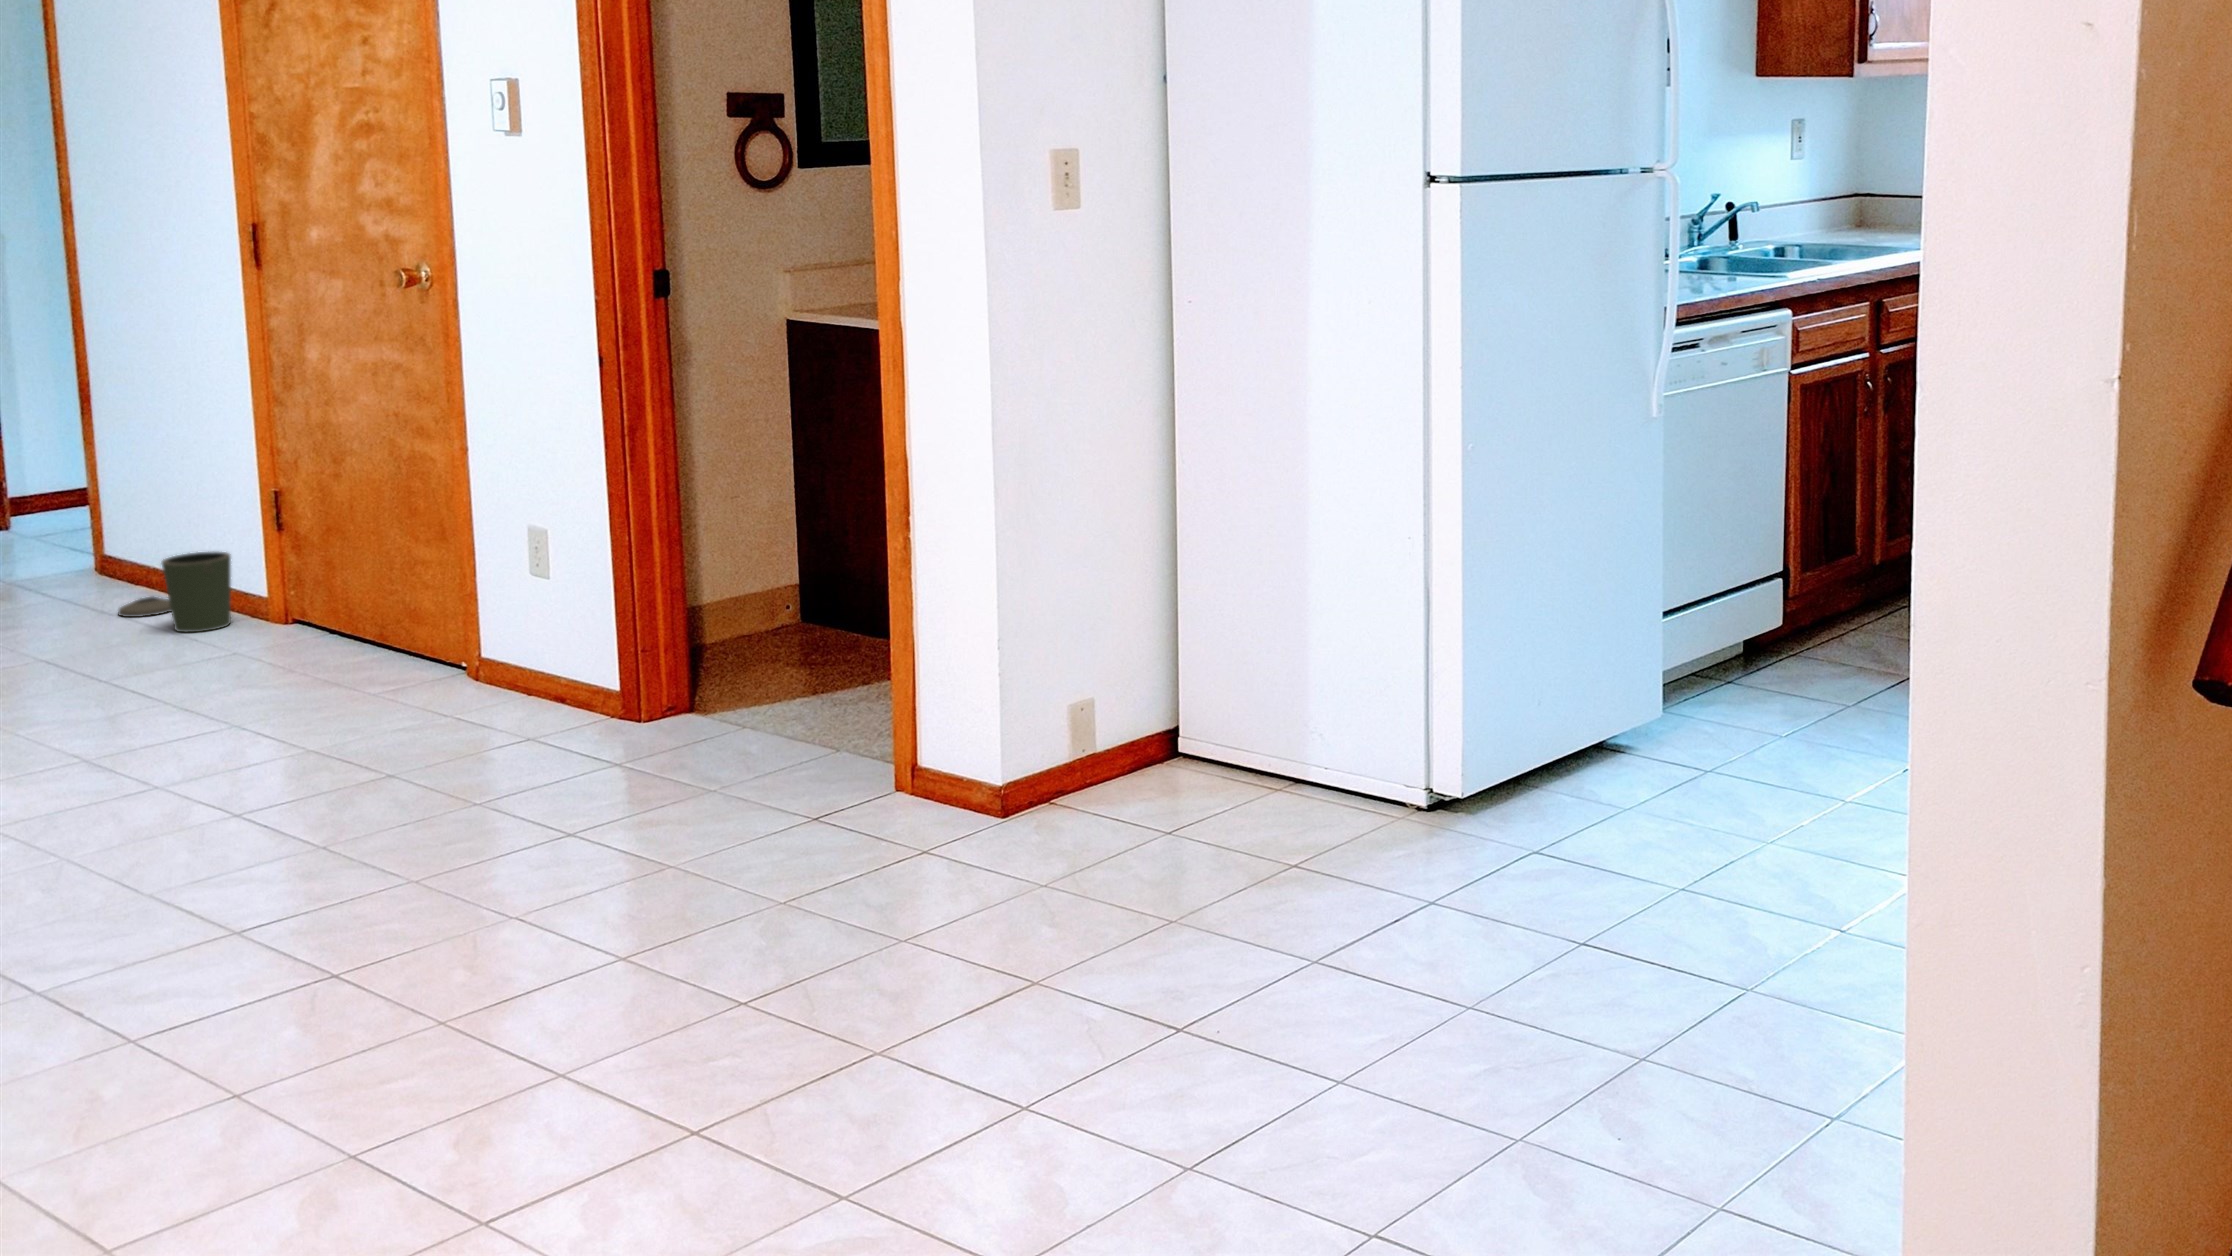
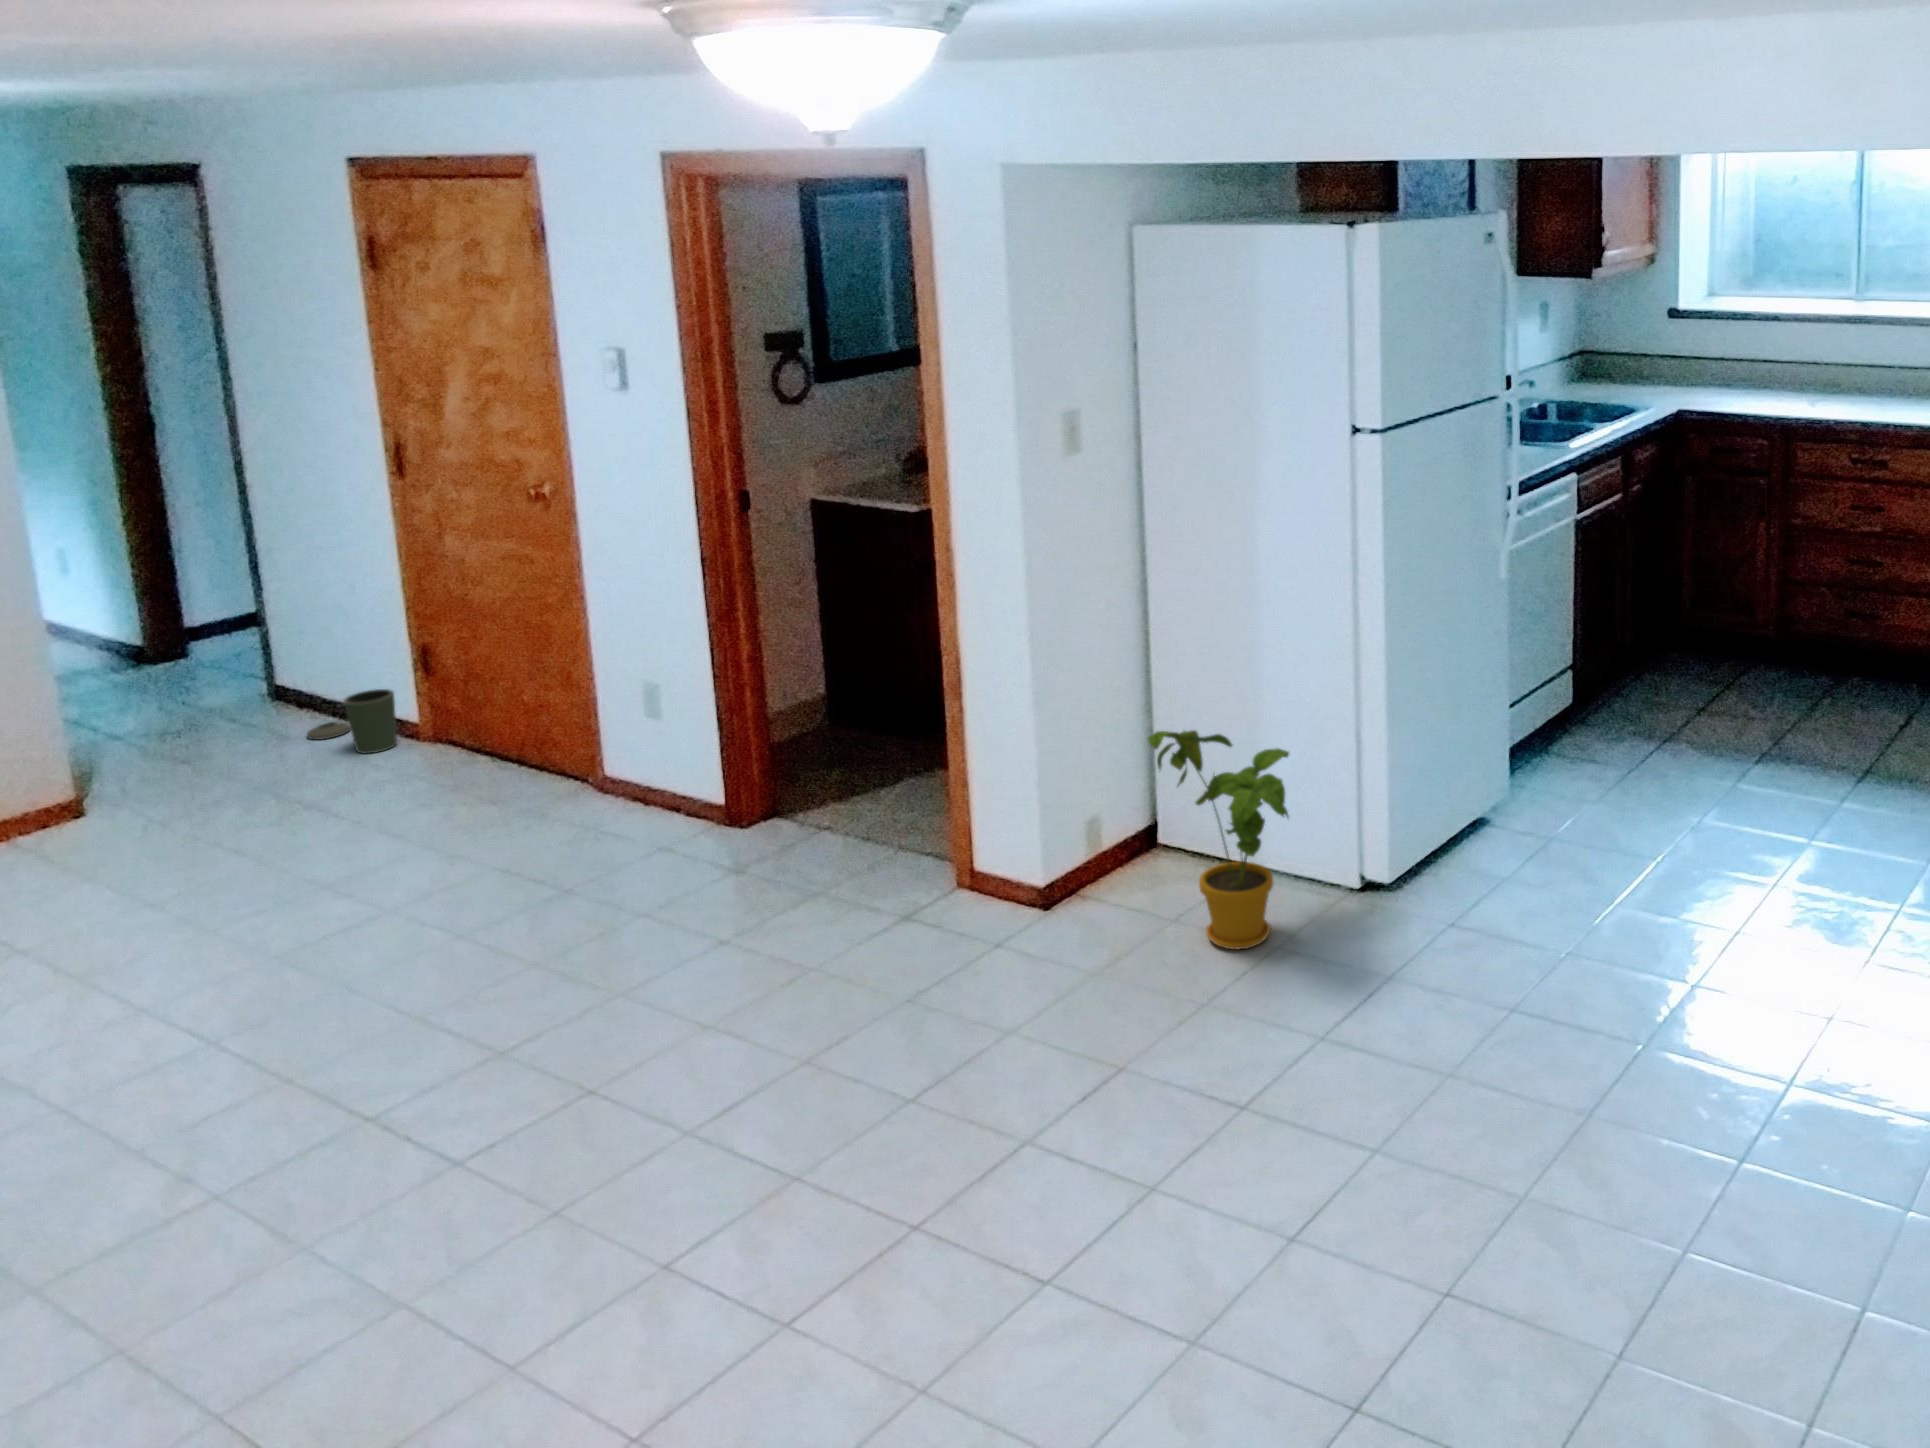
house plant: none [1128,561,1337,868] -> present [1148,730,1289,949]

